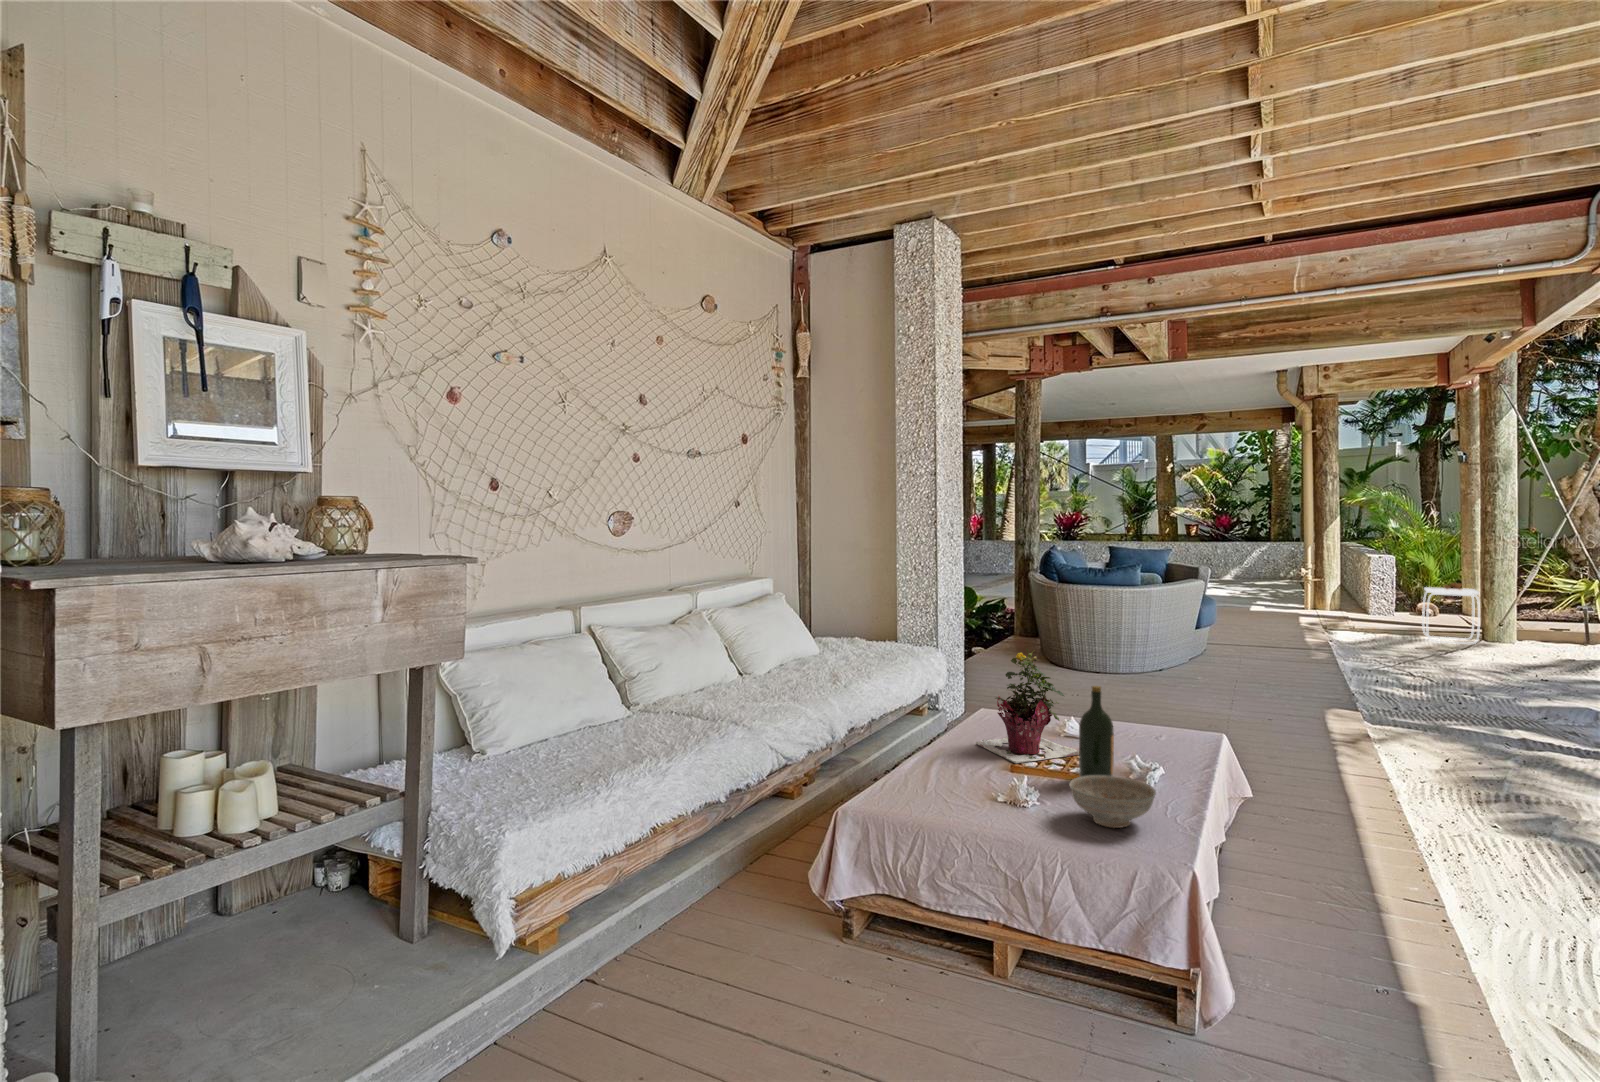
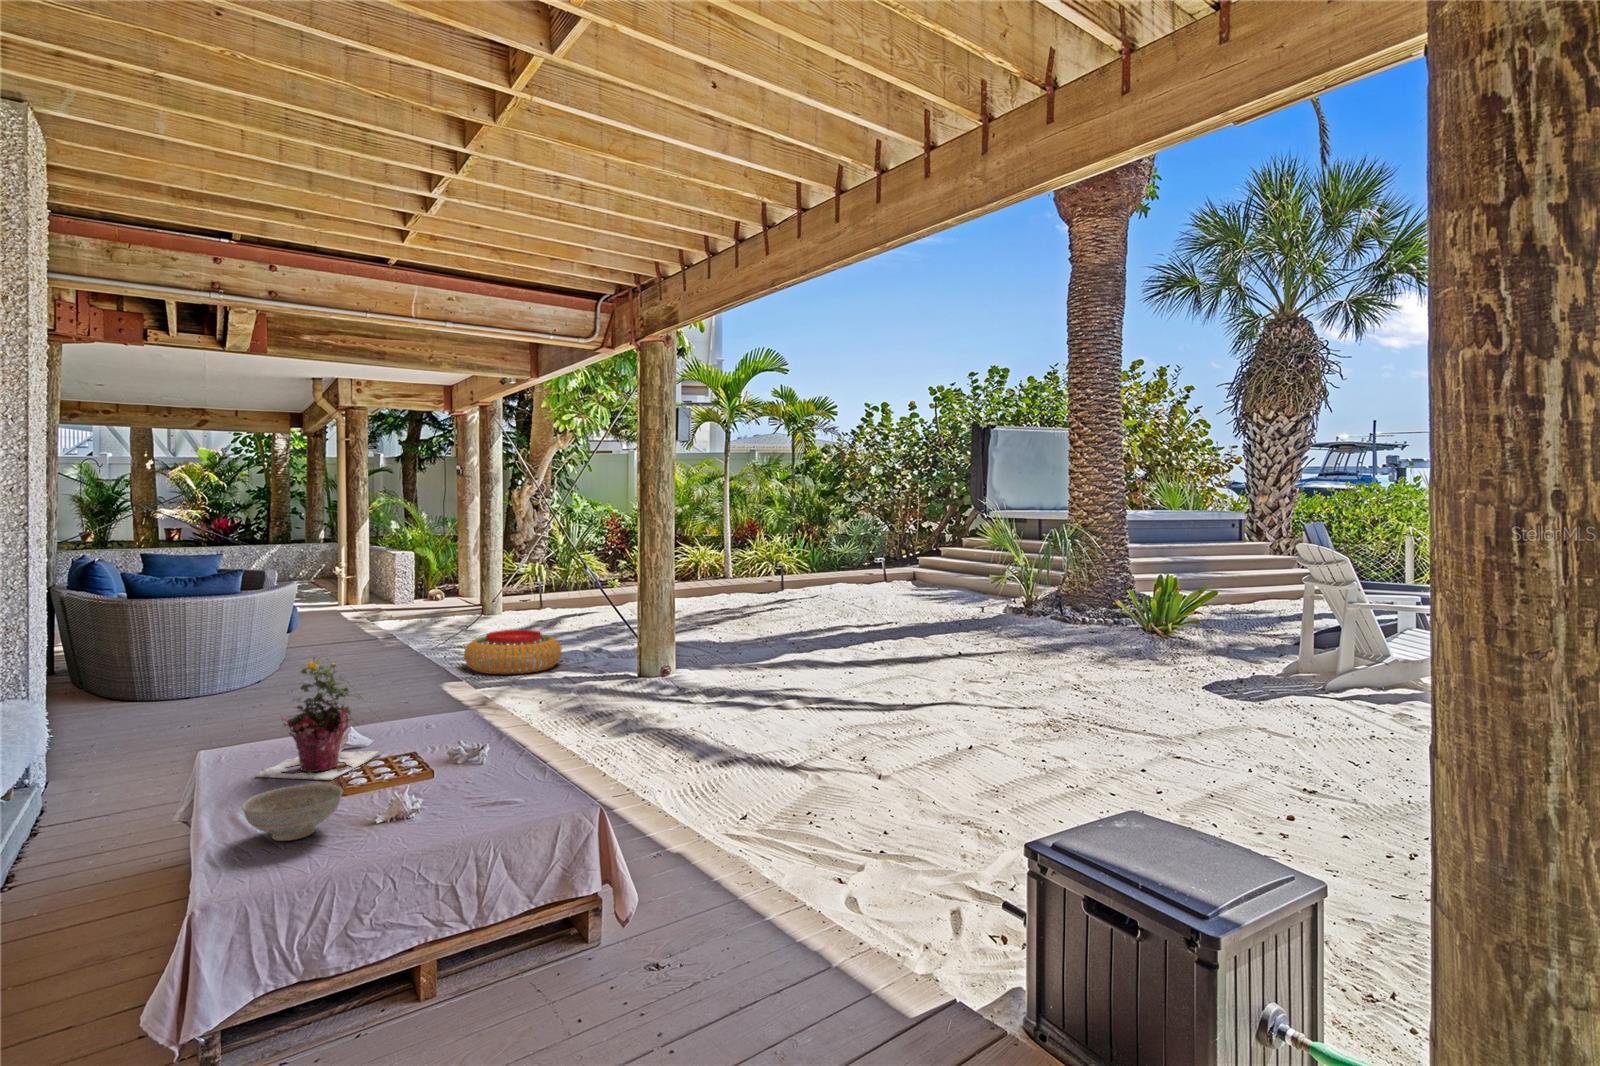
side table: present [1422,582,1480,644] -> none [451,572,493,621]
pouf: none [1372,659,1521,719] -> present [464,630,562,674]
wine bottle: present [1079,686,1114,777] -> none [413,677,448,775]
decorative bowl: present [1069,775,1156,828] -> present [242,784,343,841]

